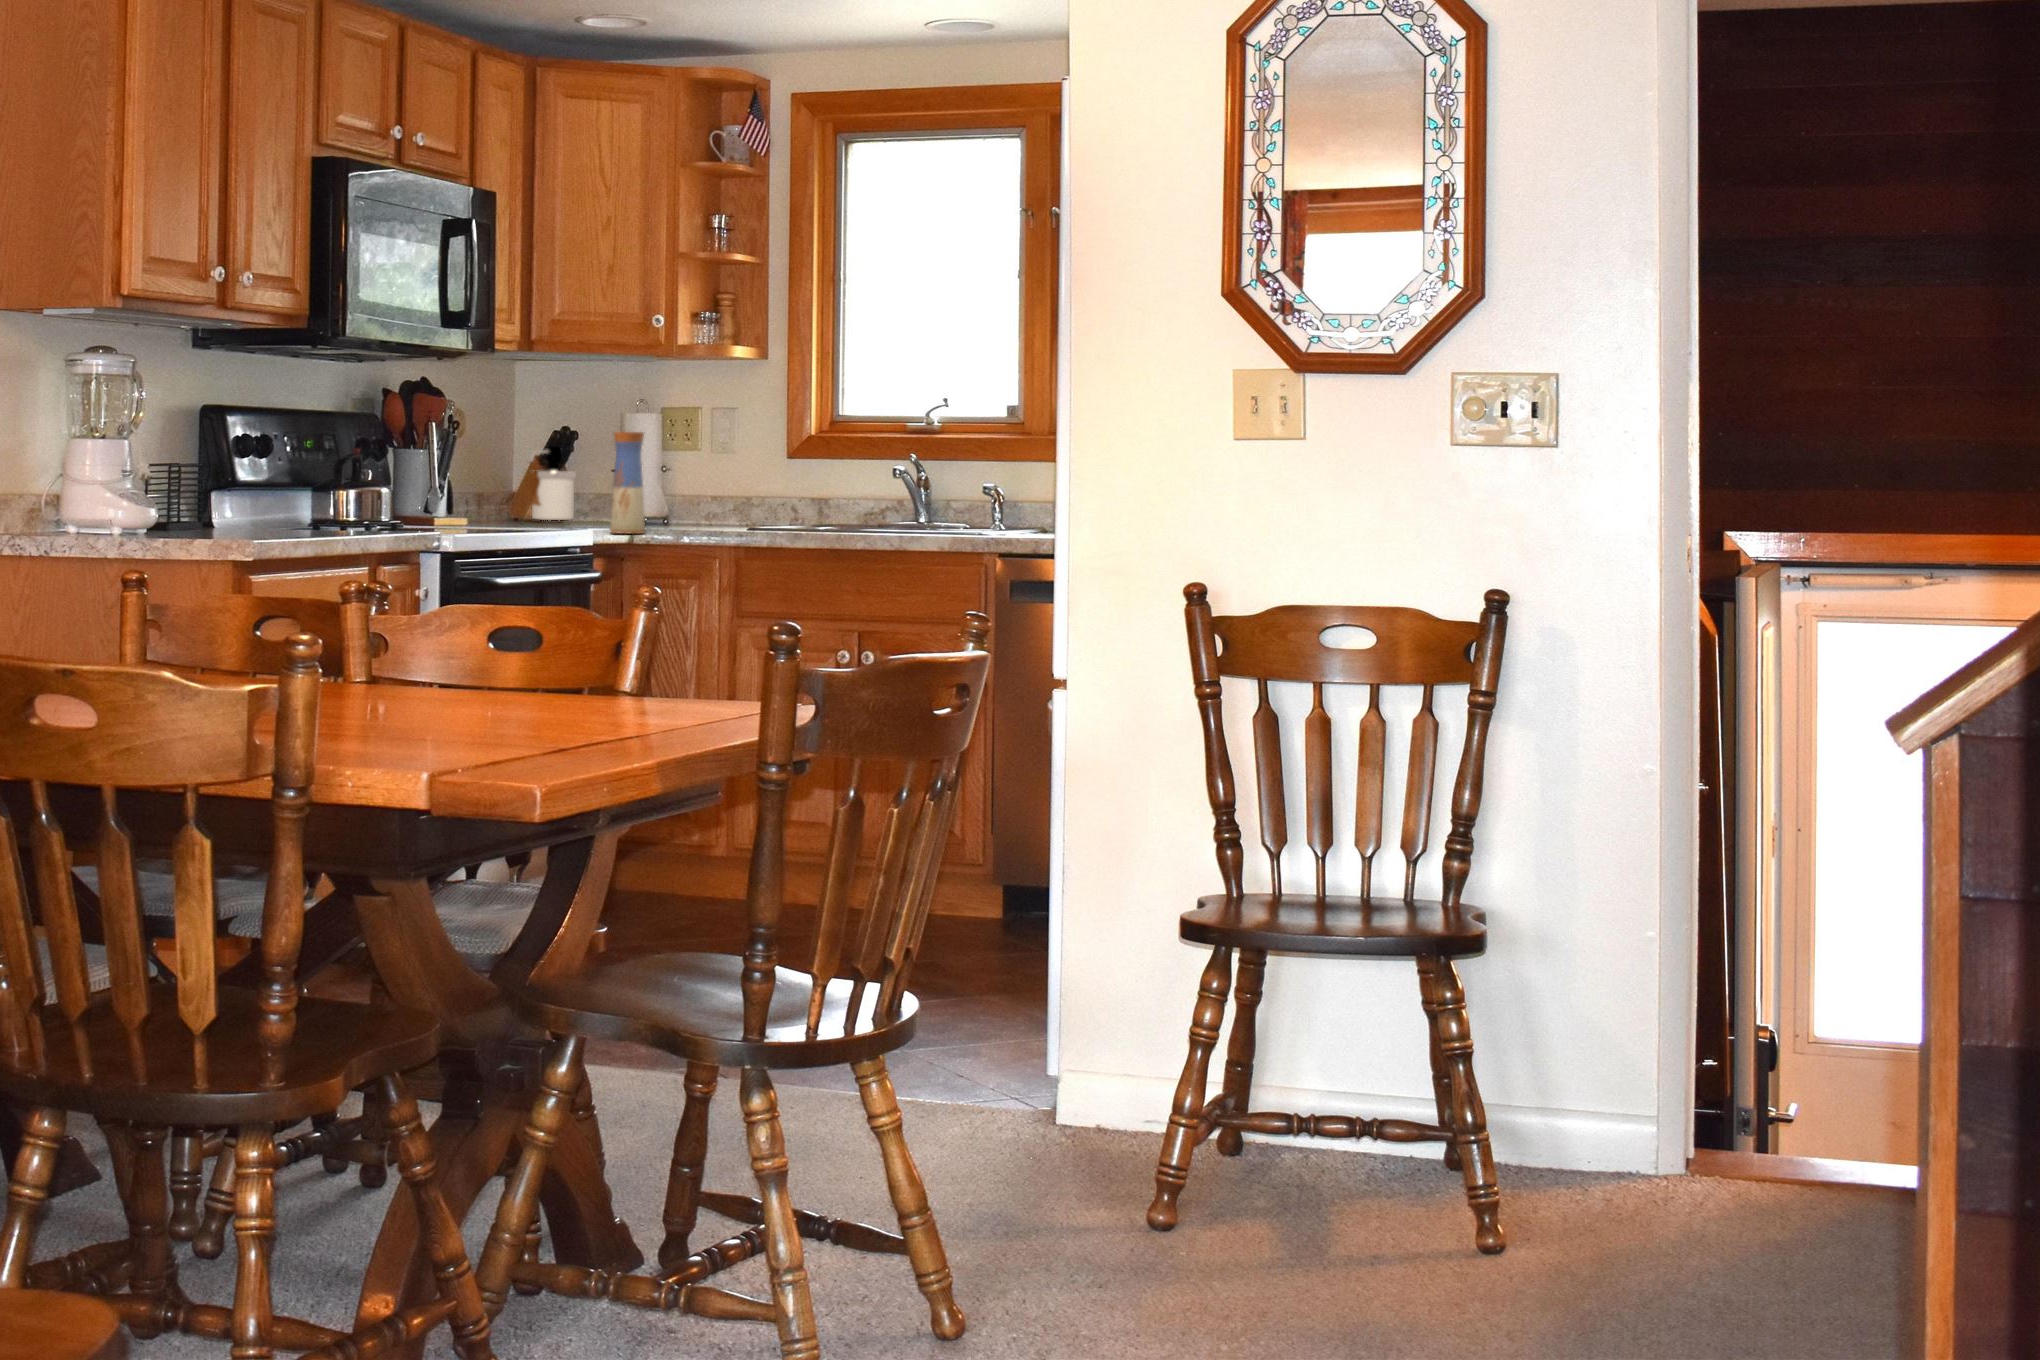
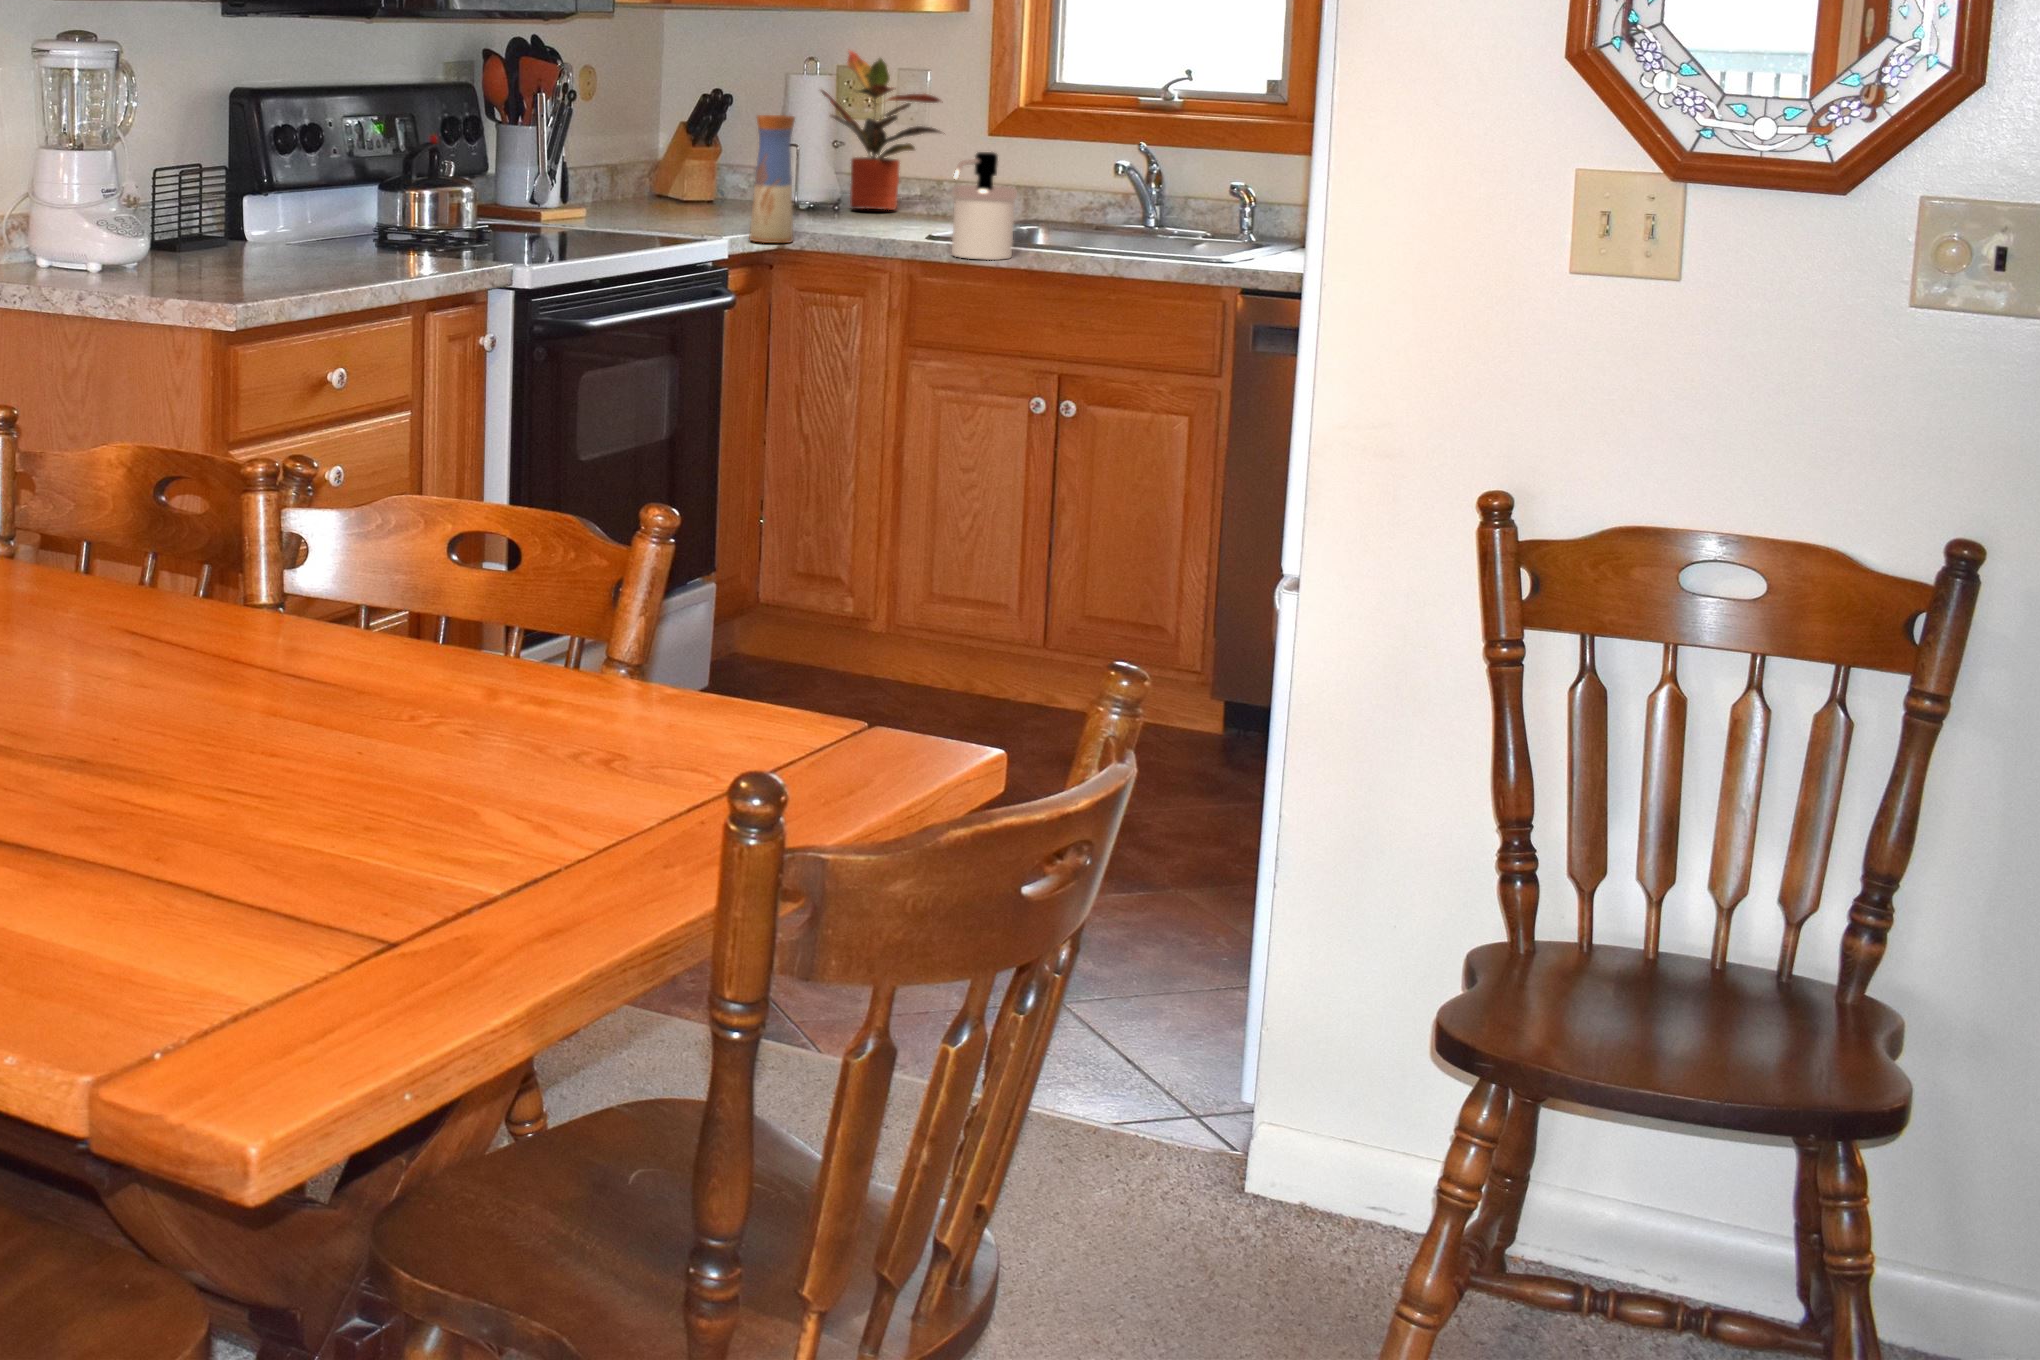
potted plant: none [652,391,756,520] -> present [821,51,941,210]
soap dispenser: present [530,446,576,520] -> present [952,152,1017,260]

